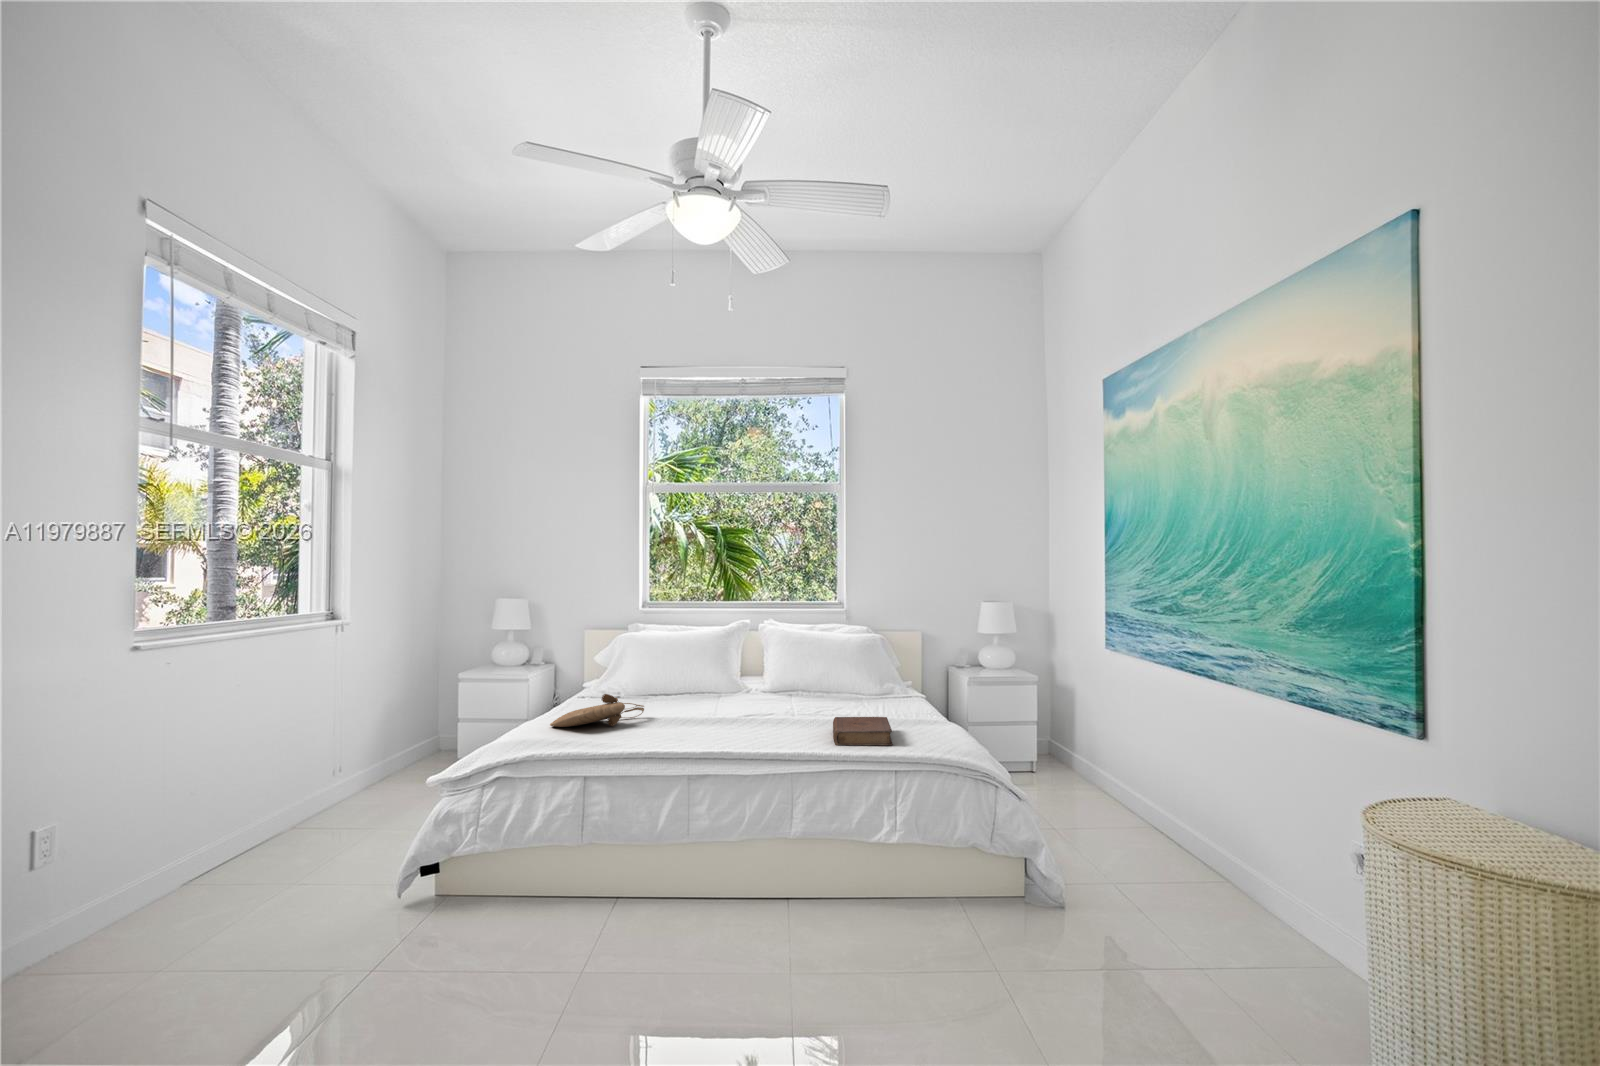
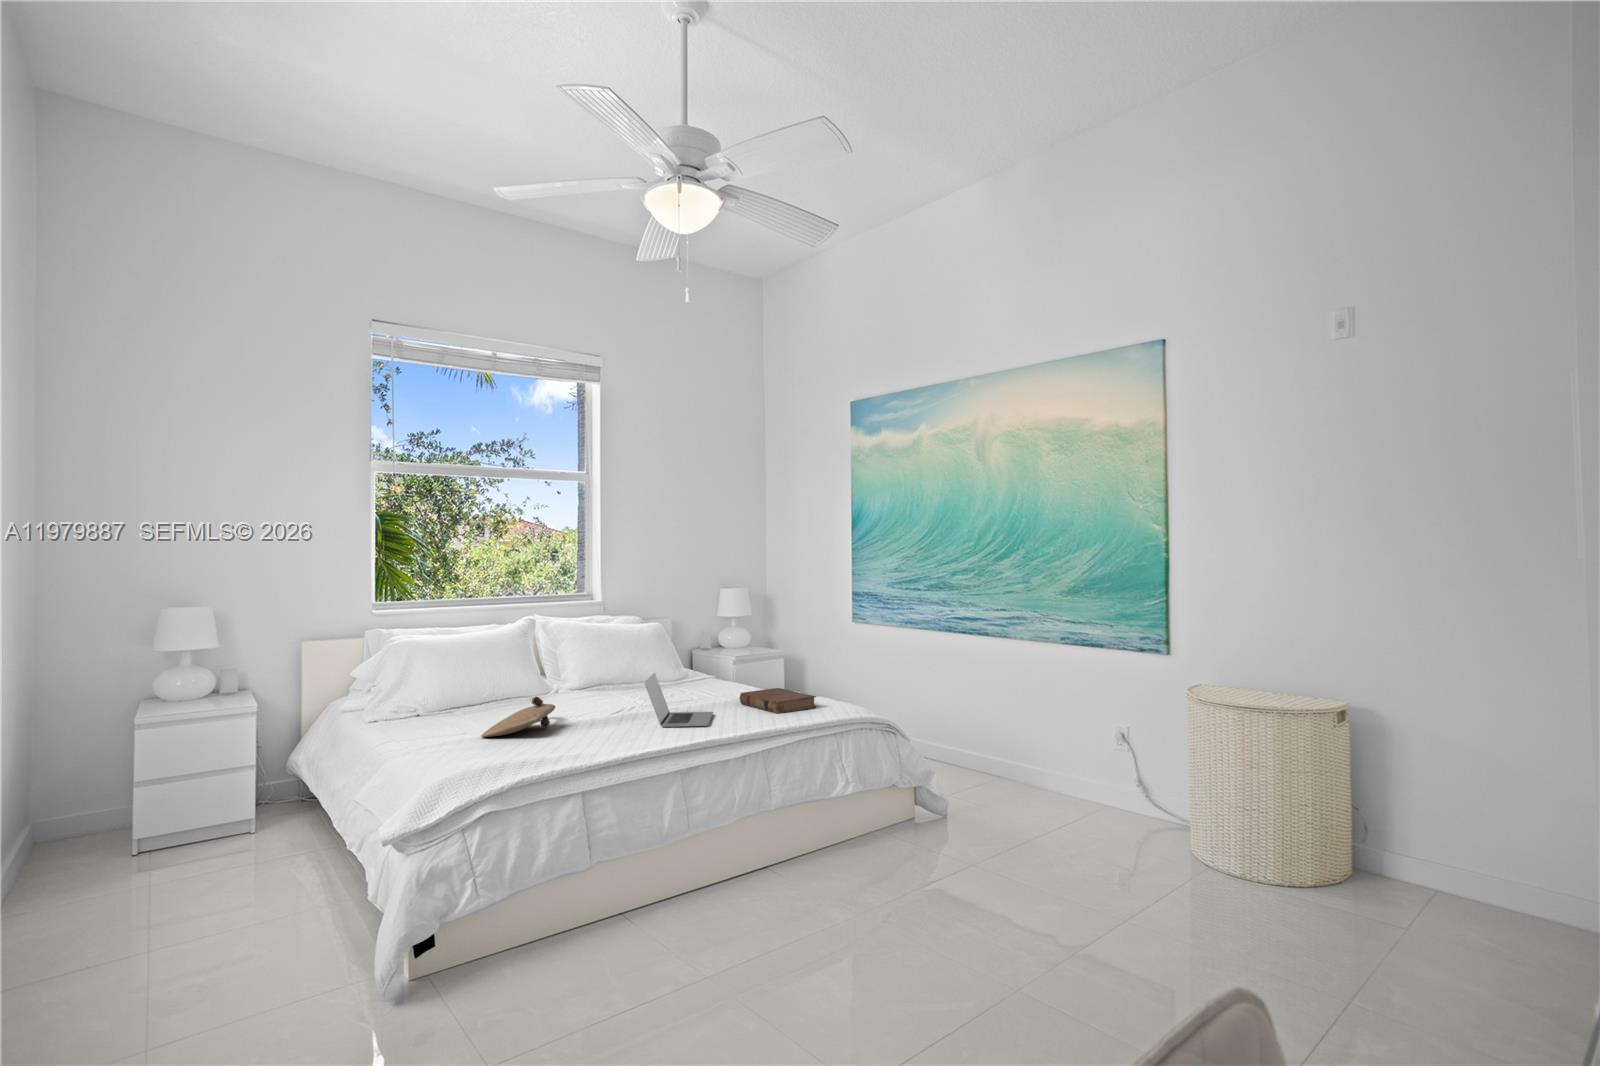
laptop: none [682,684,776,747] -> present [644,673,713,727]

